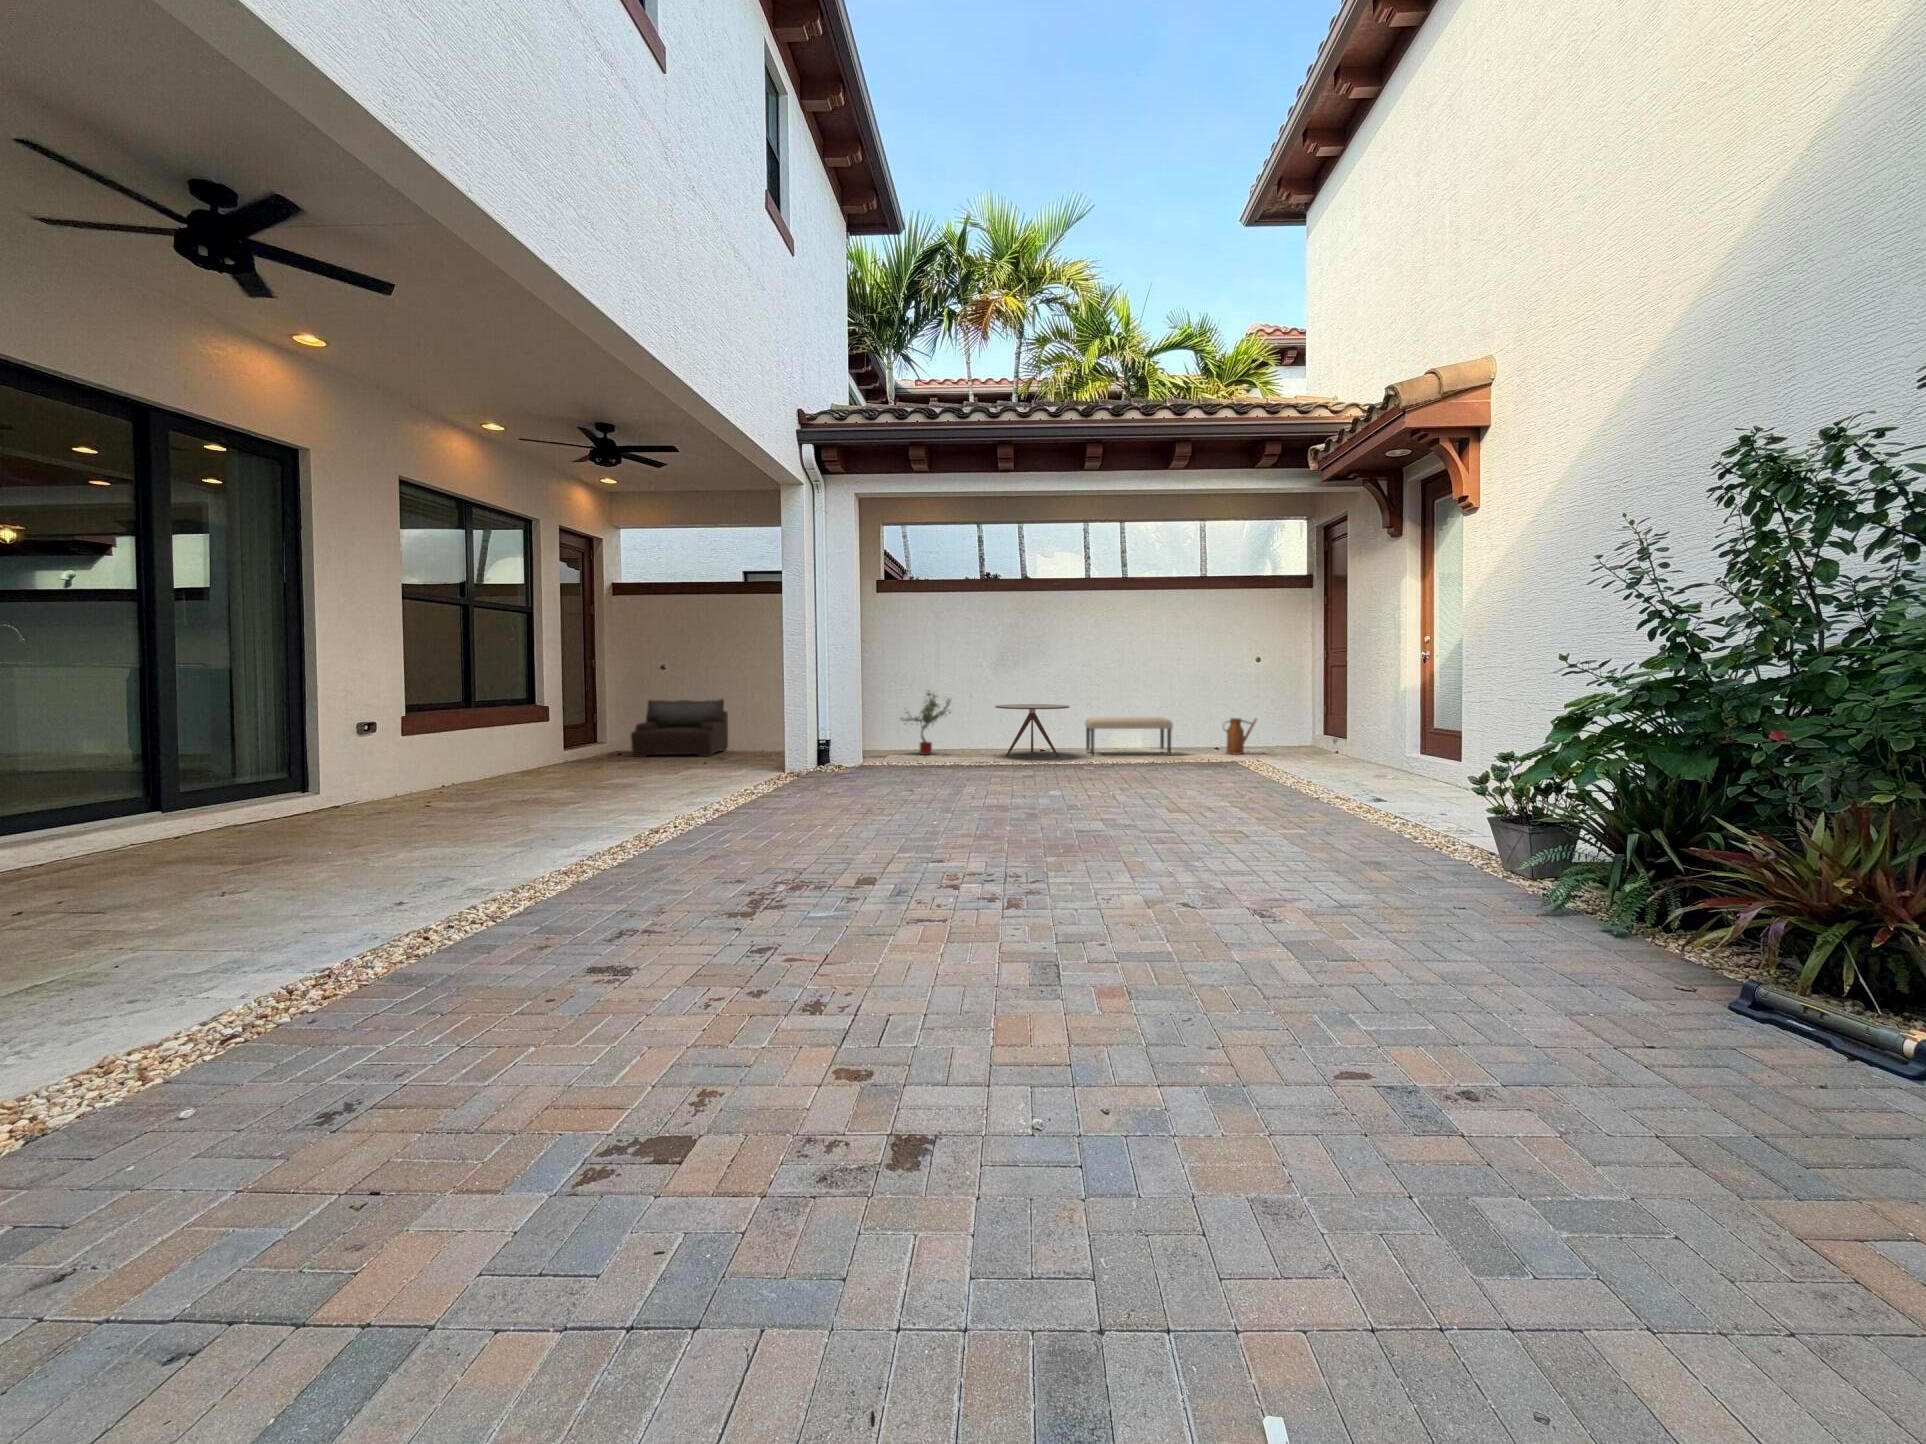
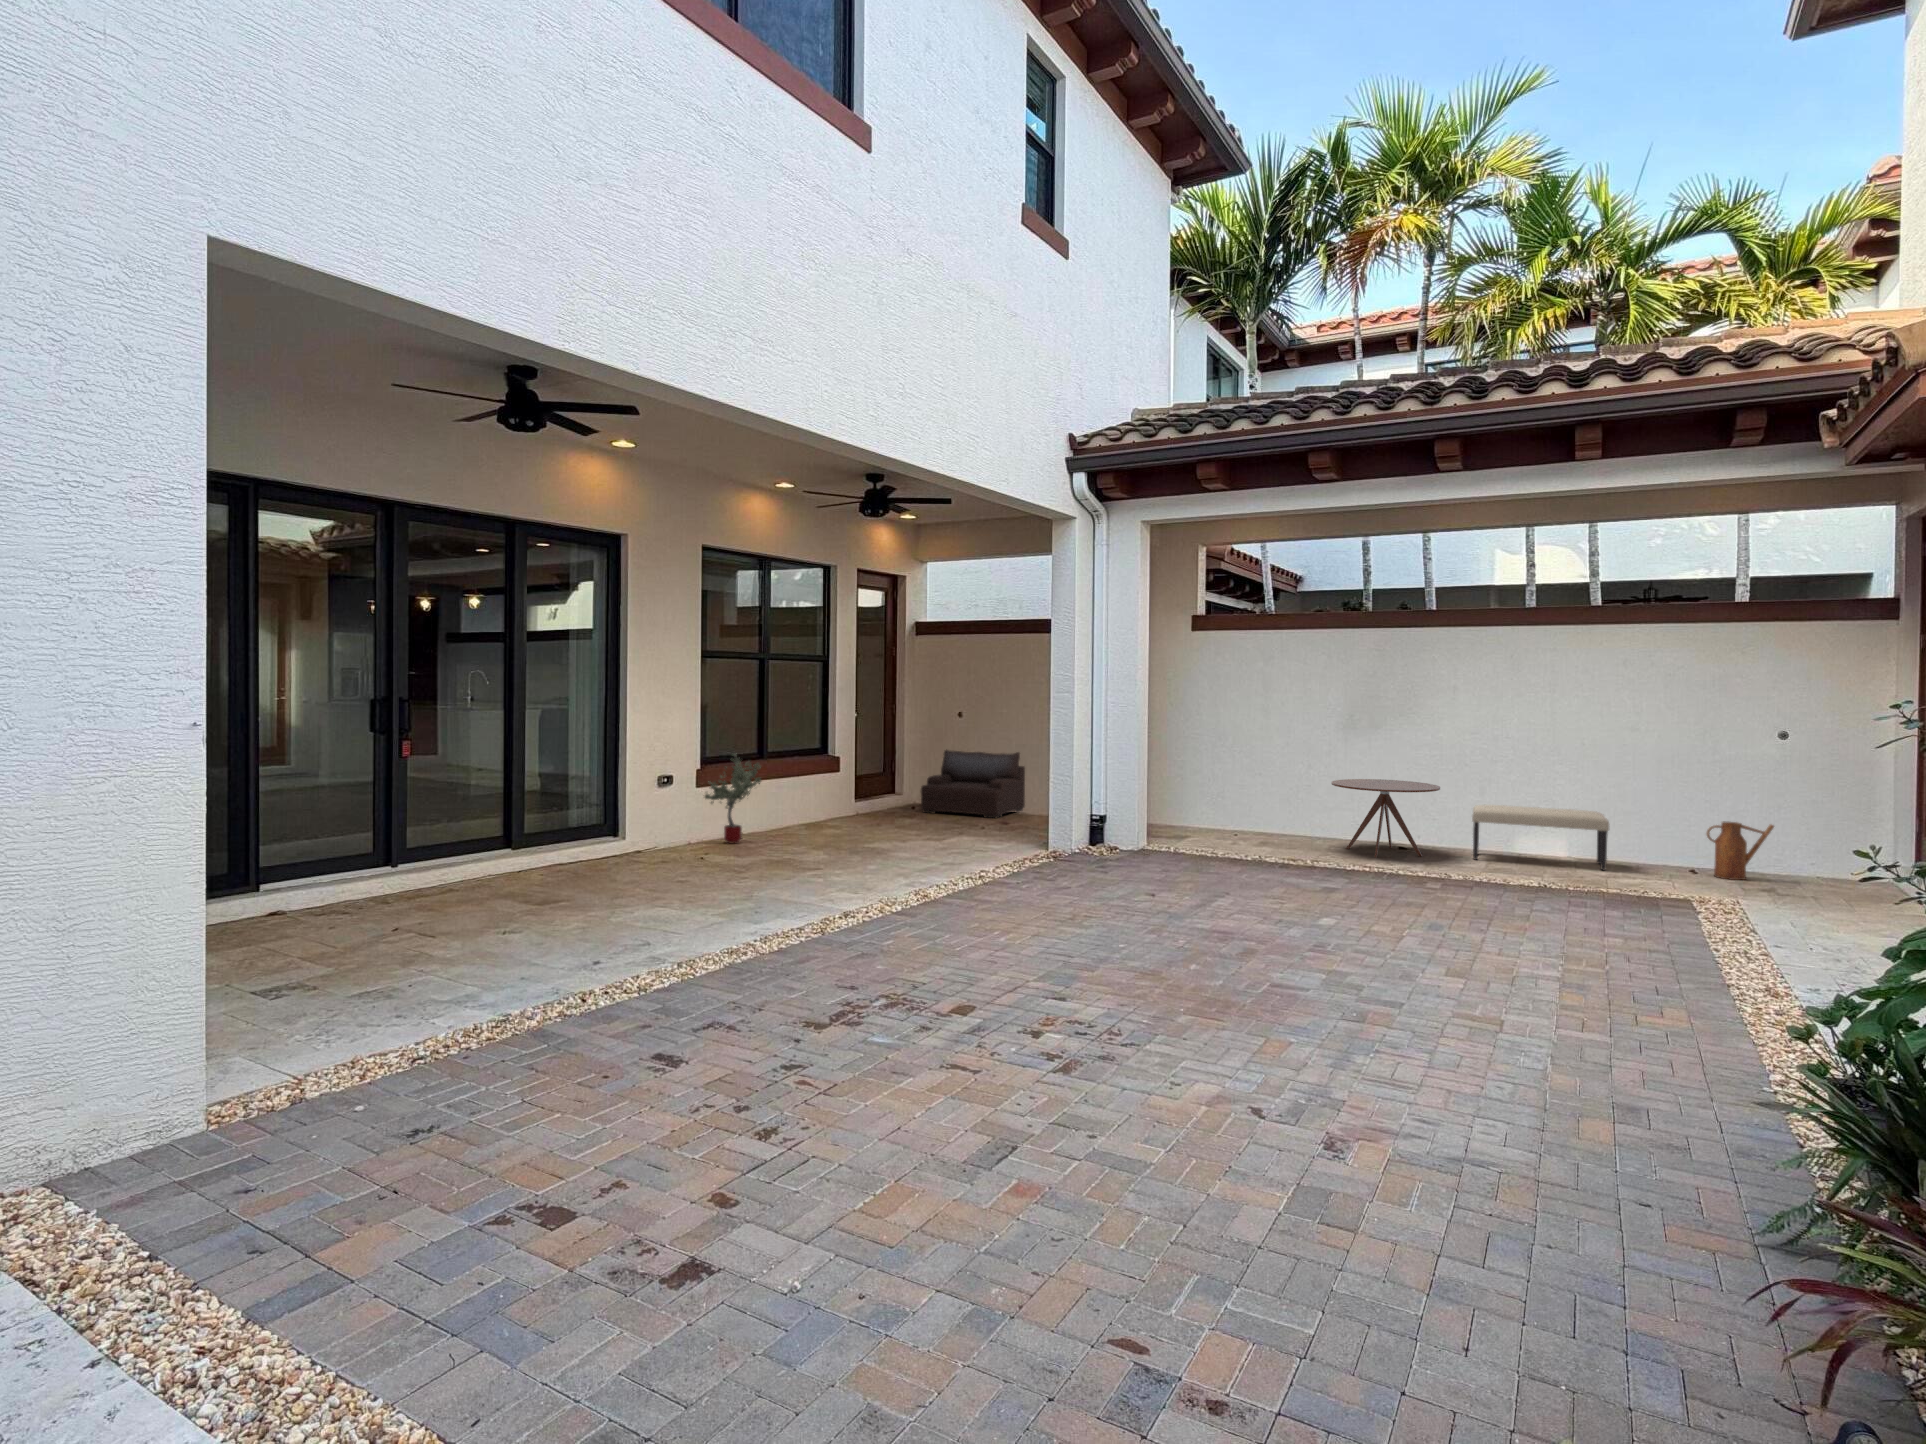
potted tree: present [901,690,951,755] -> present [705,754,761,843]

